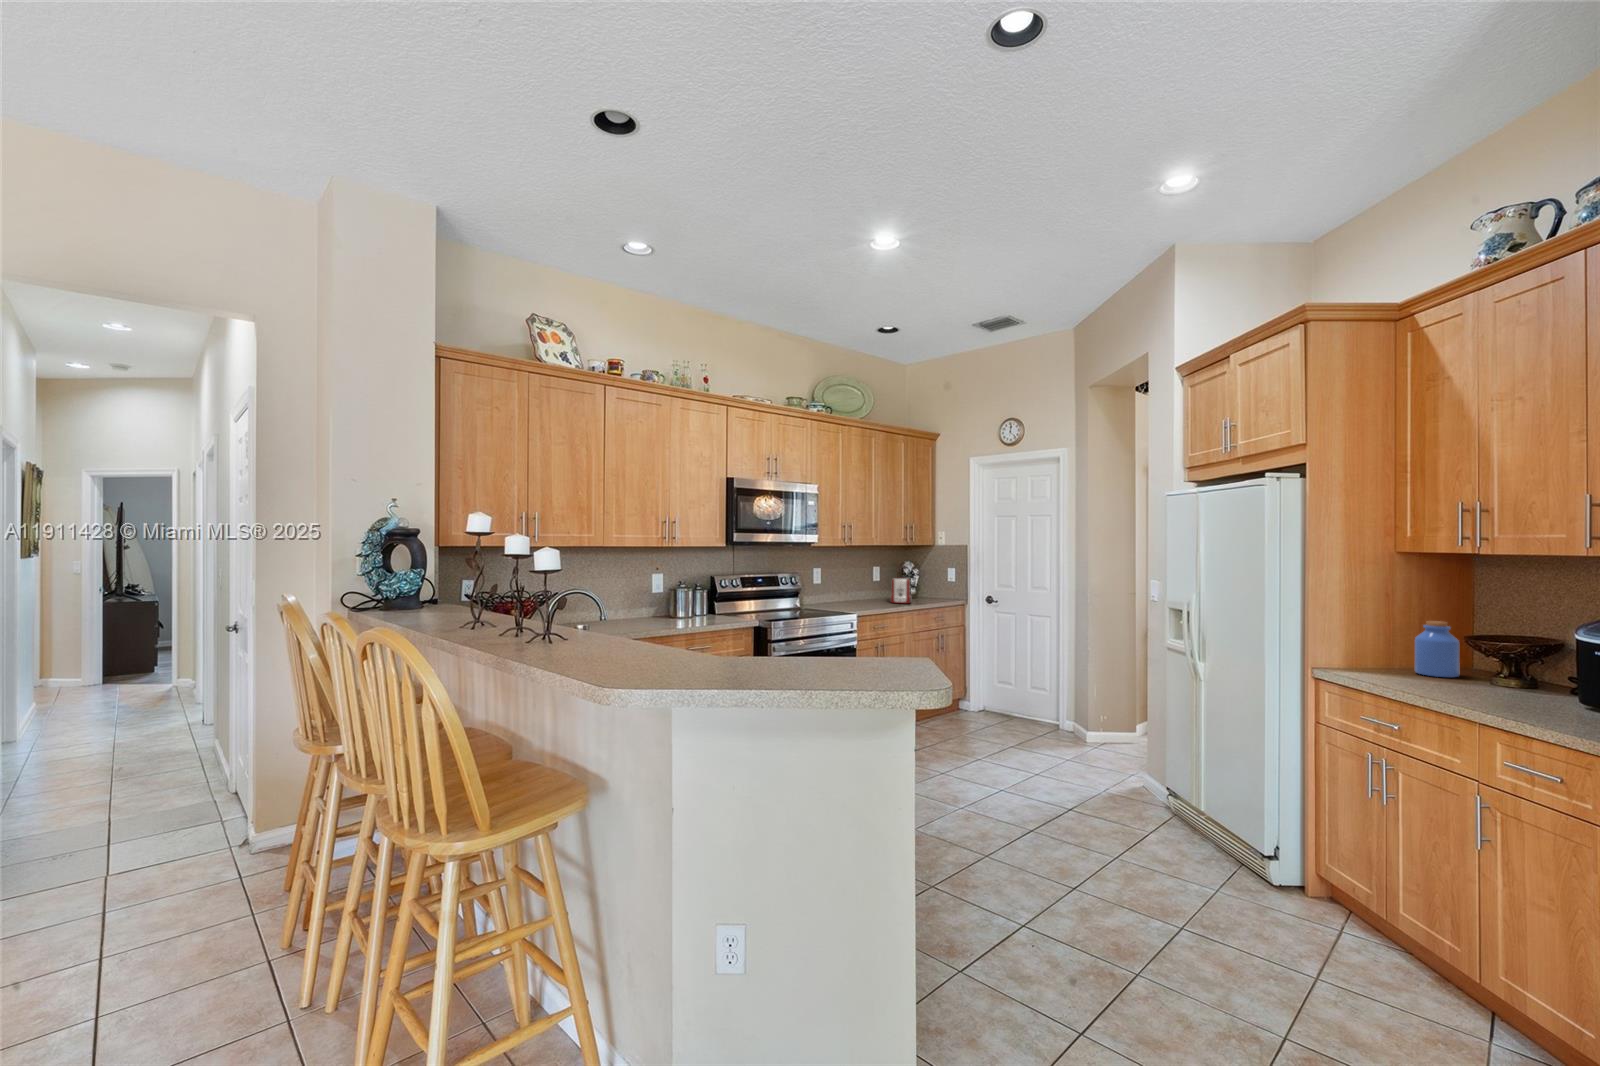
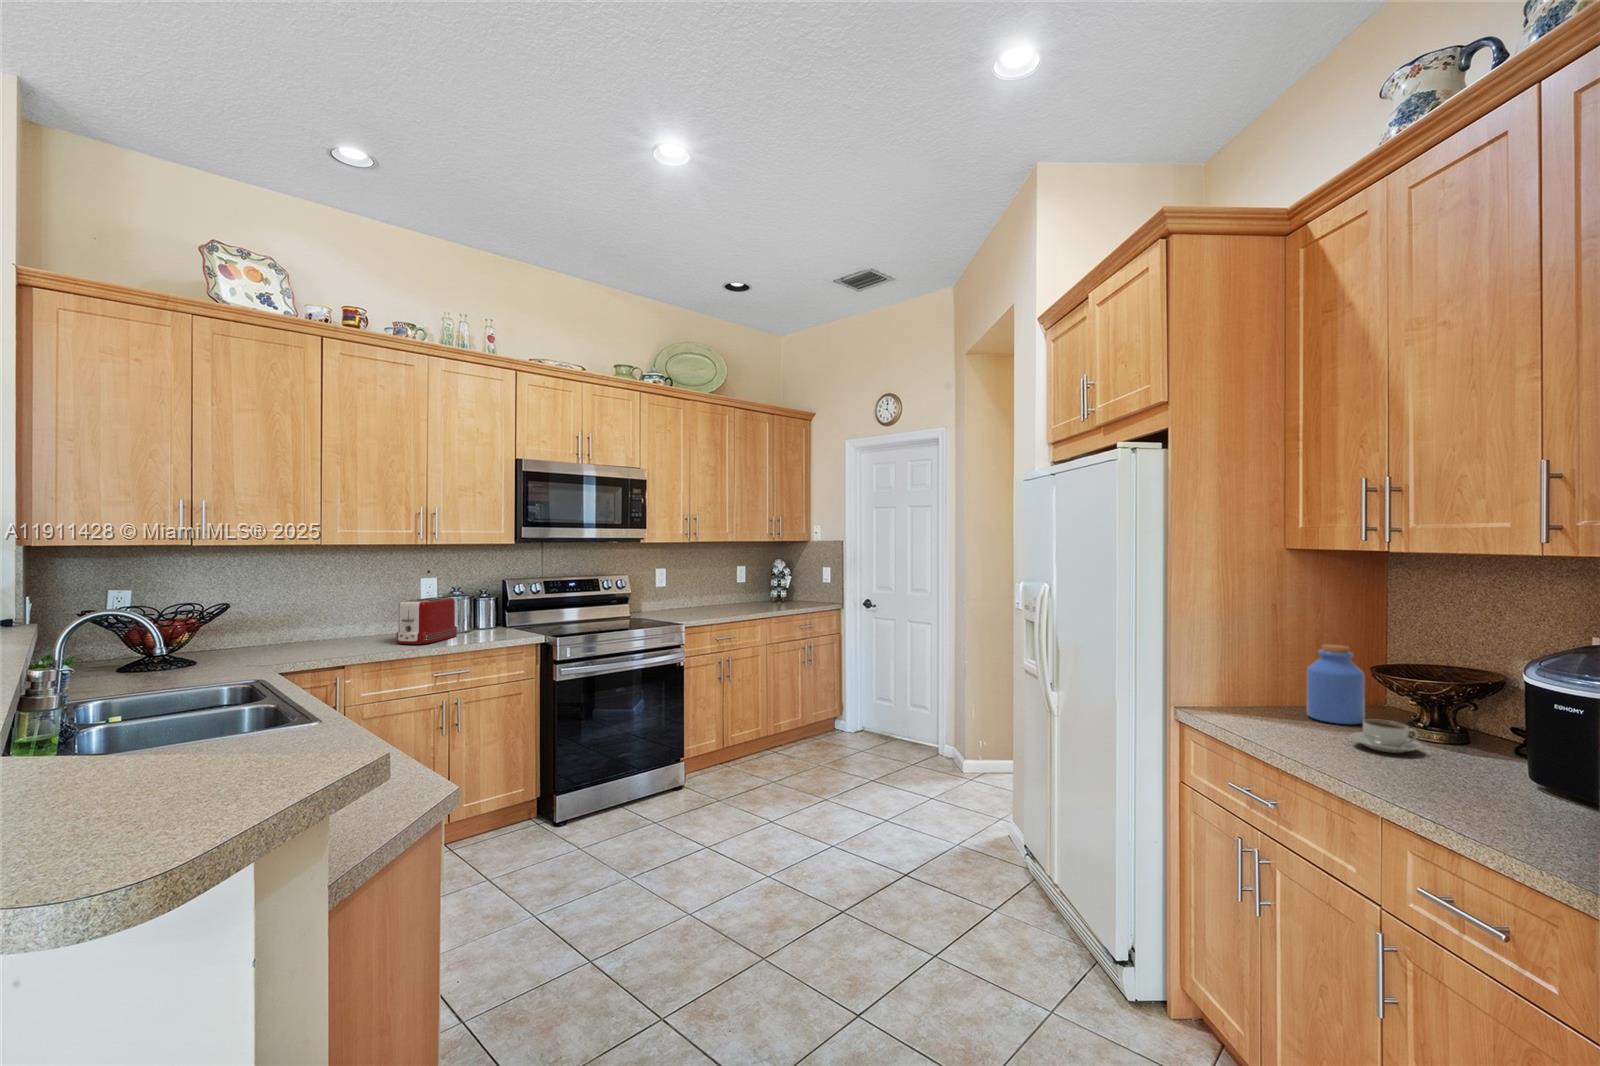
toaster: present [890,577,911,603] -> present [396,597,458,644]
coffee cup: none [1451,670,1505,691] -> present [1350,719,1422,753]

